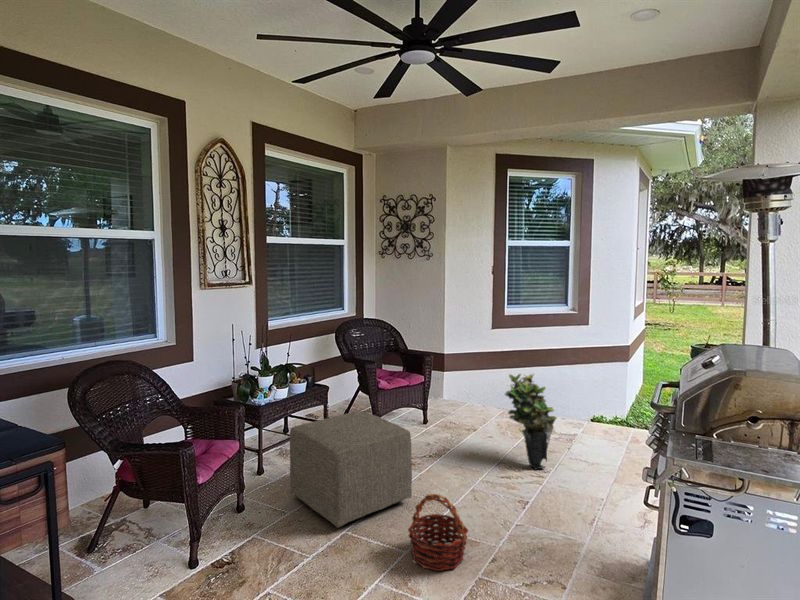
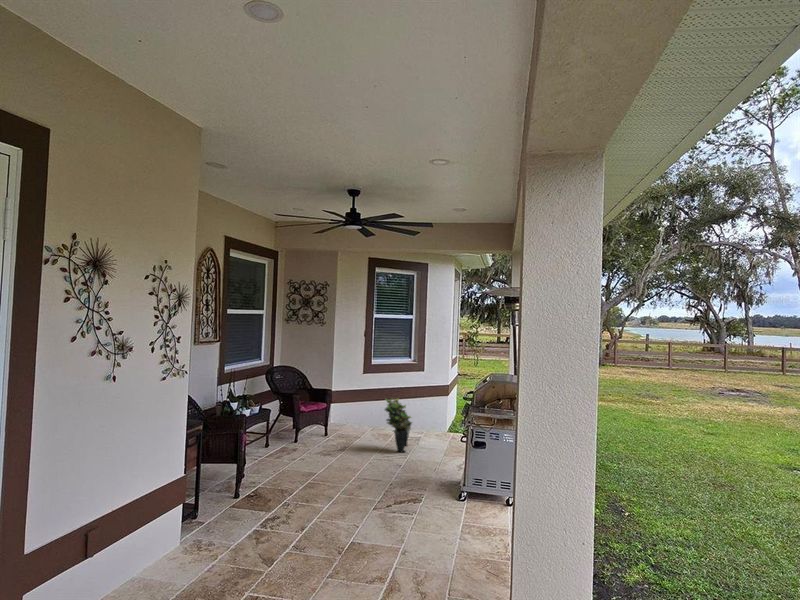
ottoman: present [290,411,412,528] -> none [270,420,341,478]
basket: present [408,494,468,571] -> none [350,452,379,488]

